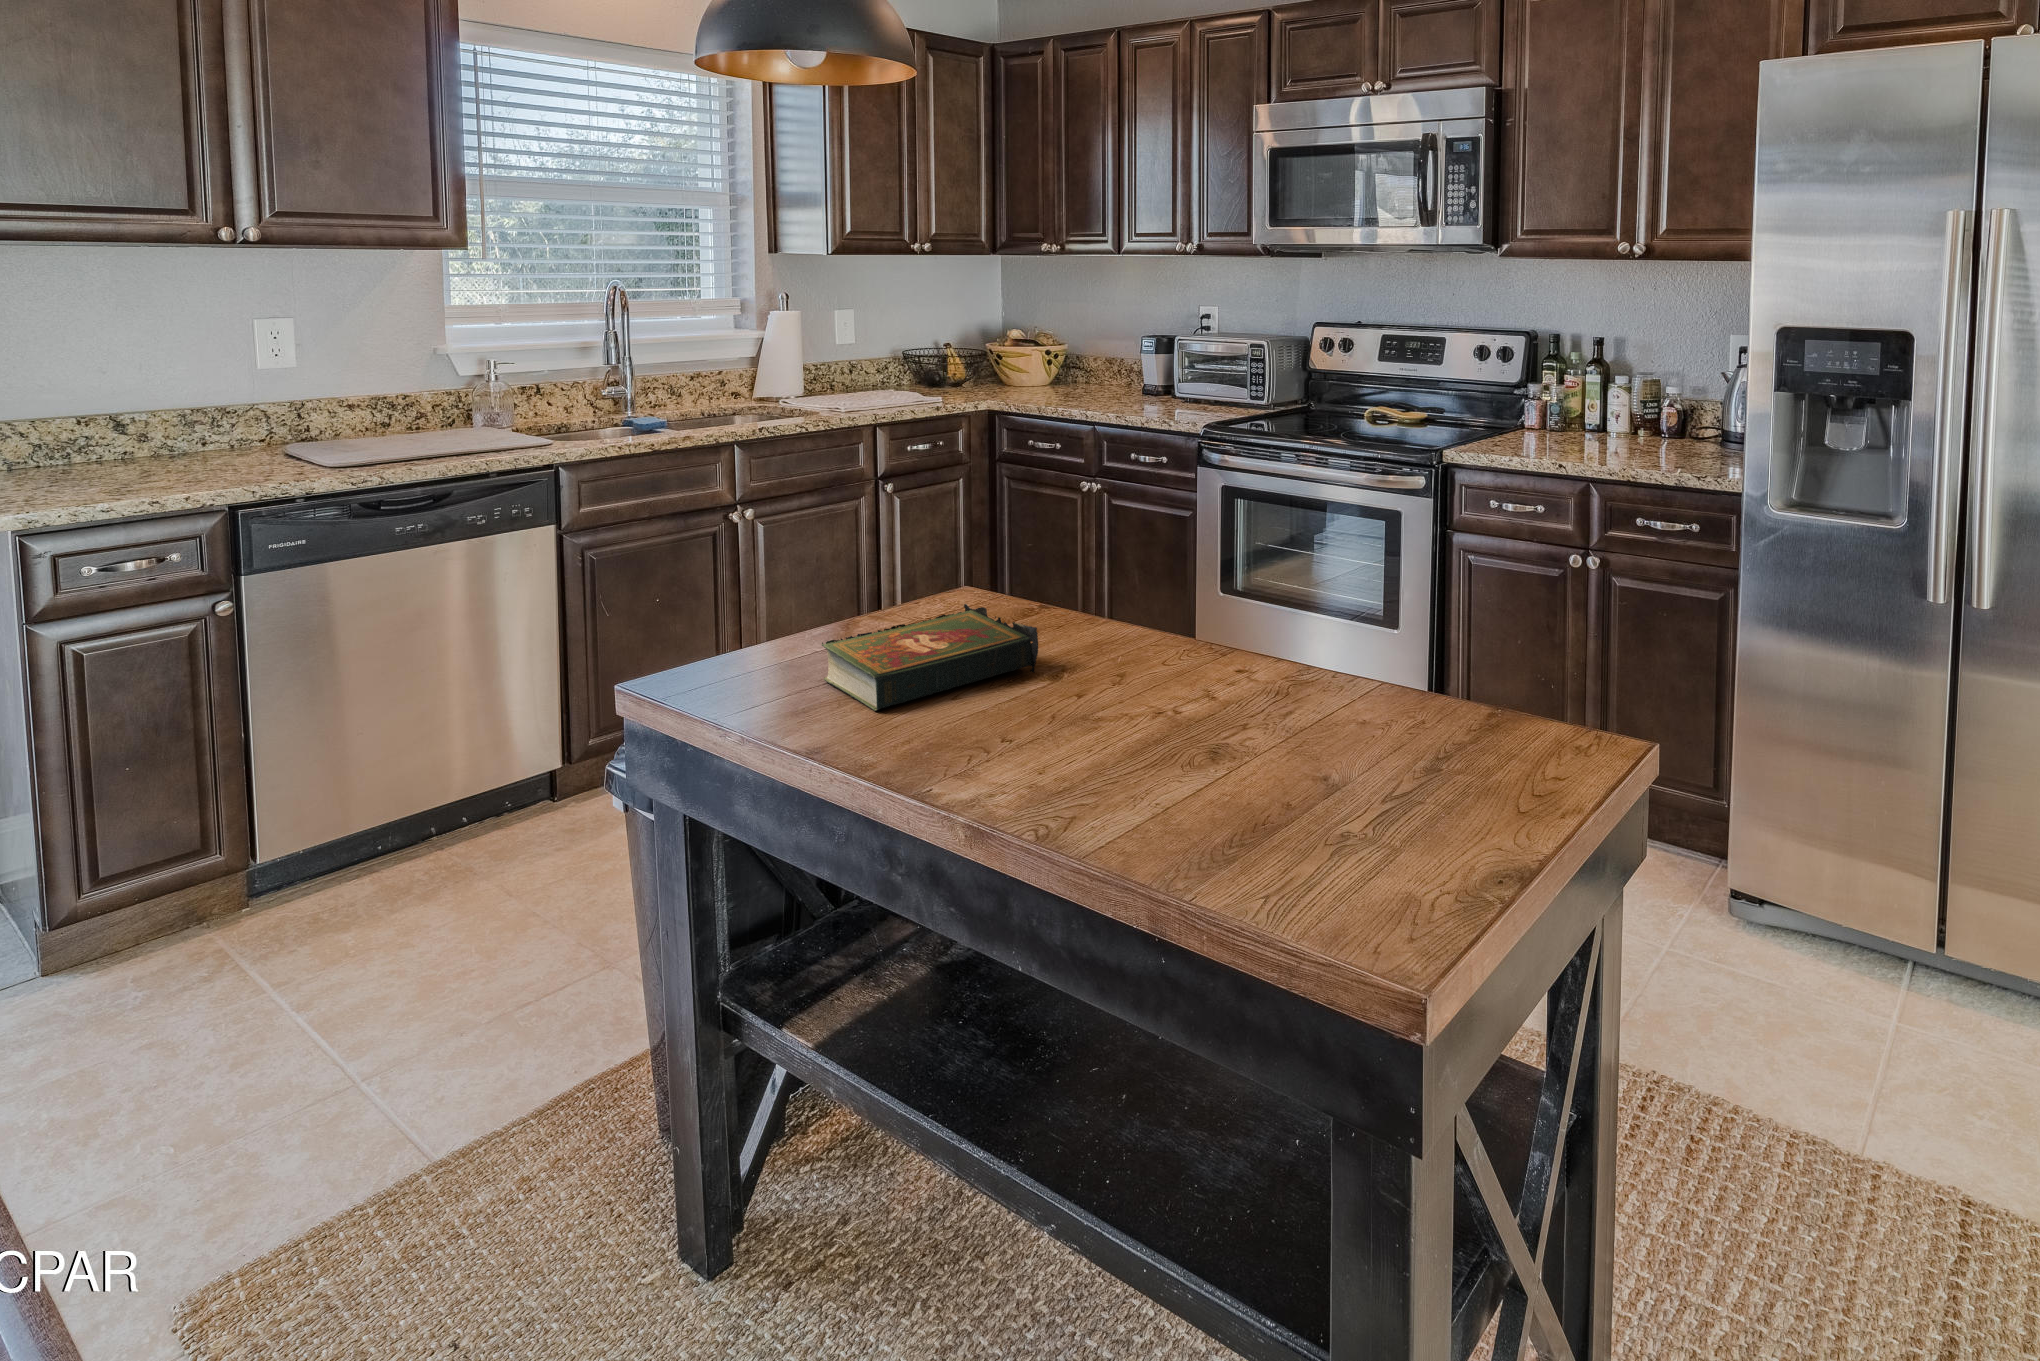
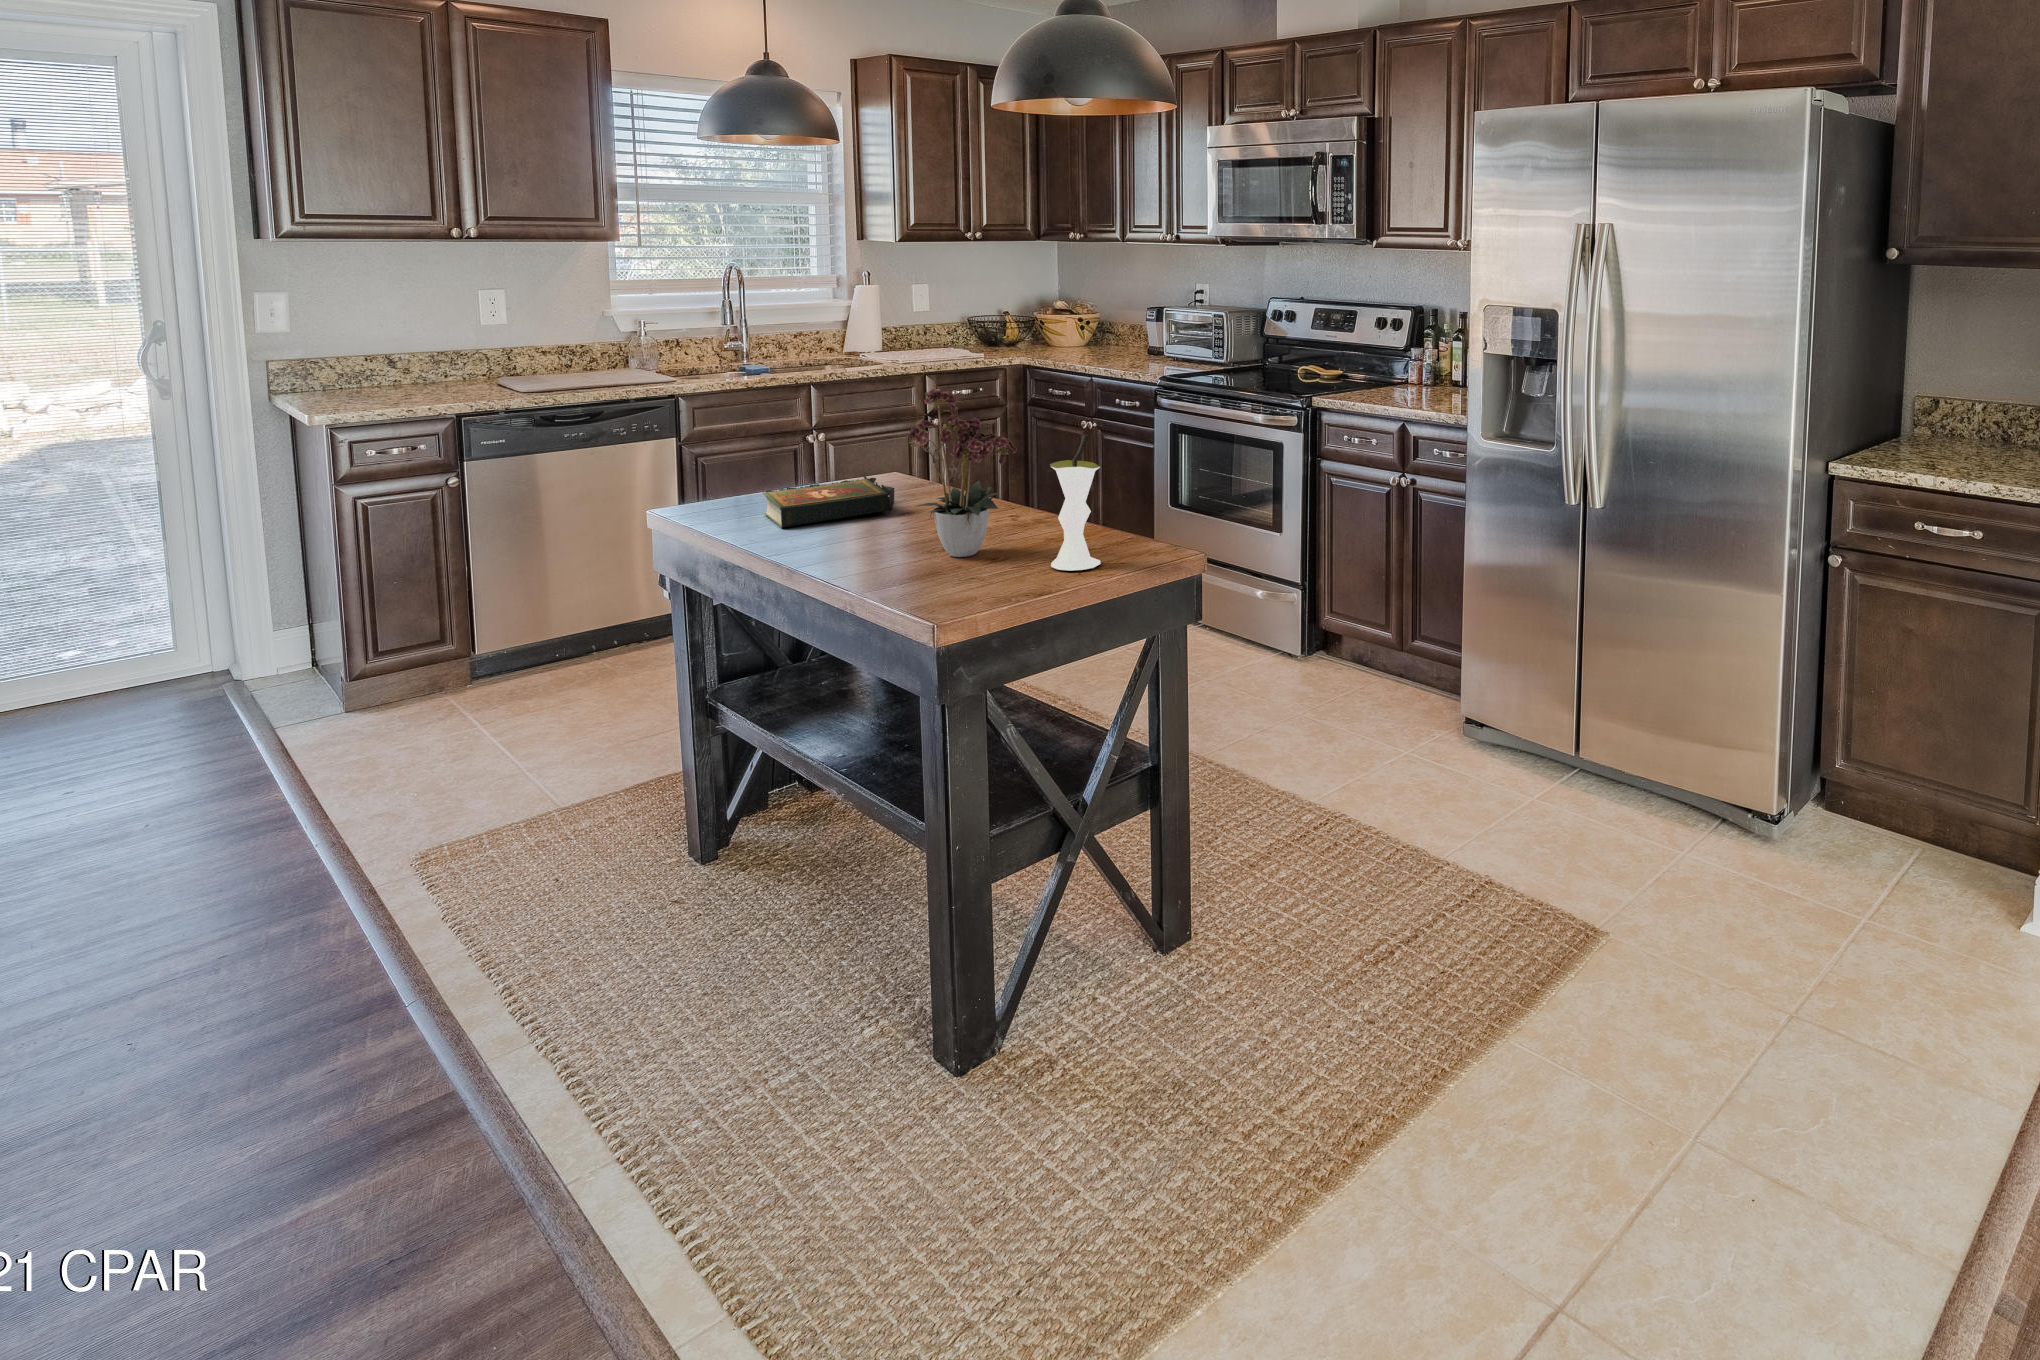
flower arrangement: none [1143,460,1355,767] -> present [908,389,1017,557]
vase: none [1419,548,1509,793] -> present [1050,435,1100,571]

